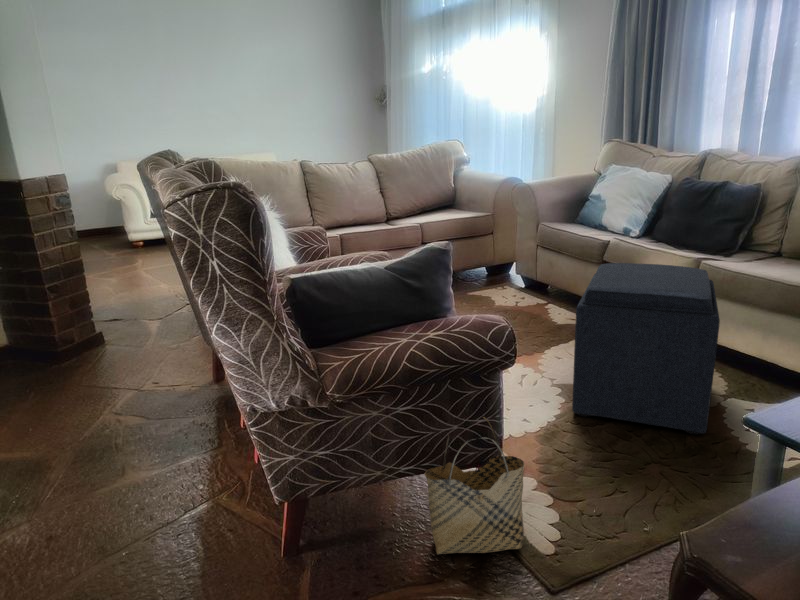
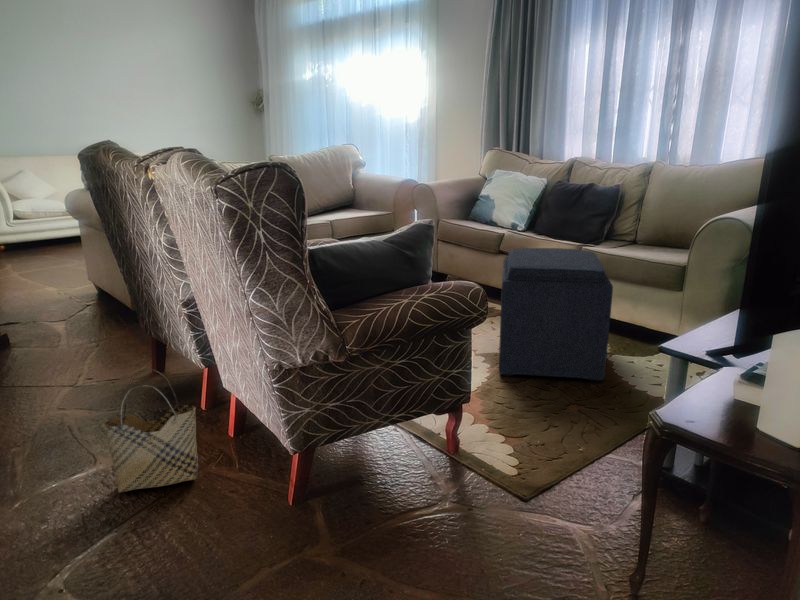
woven basket: present [425,417,524,554] -> present [102,369,198,493]

